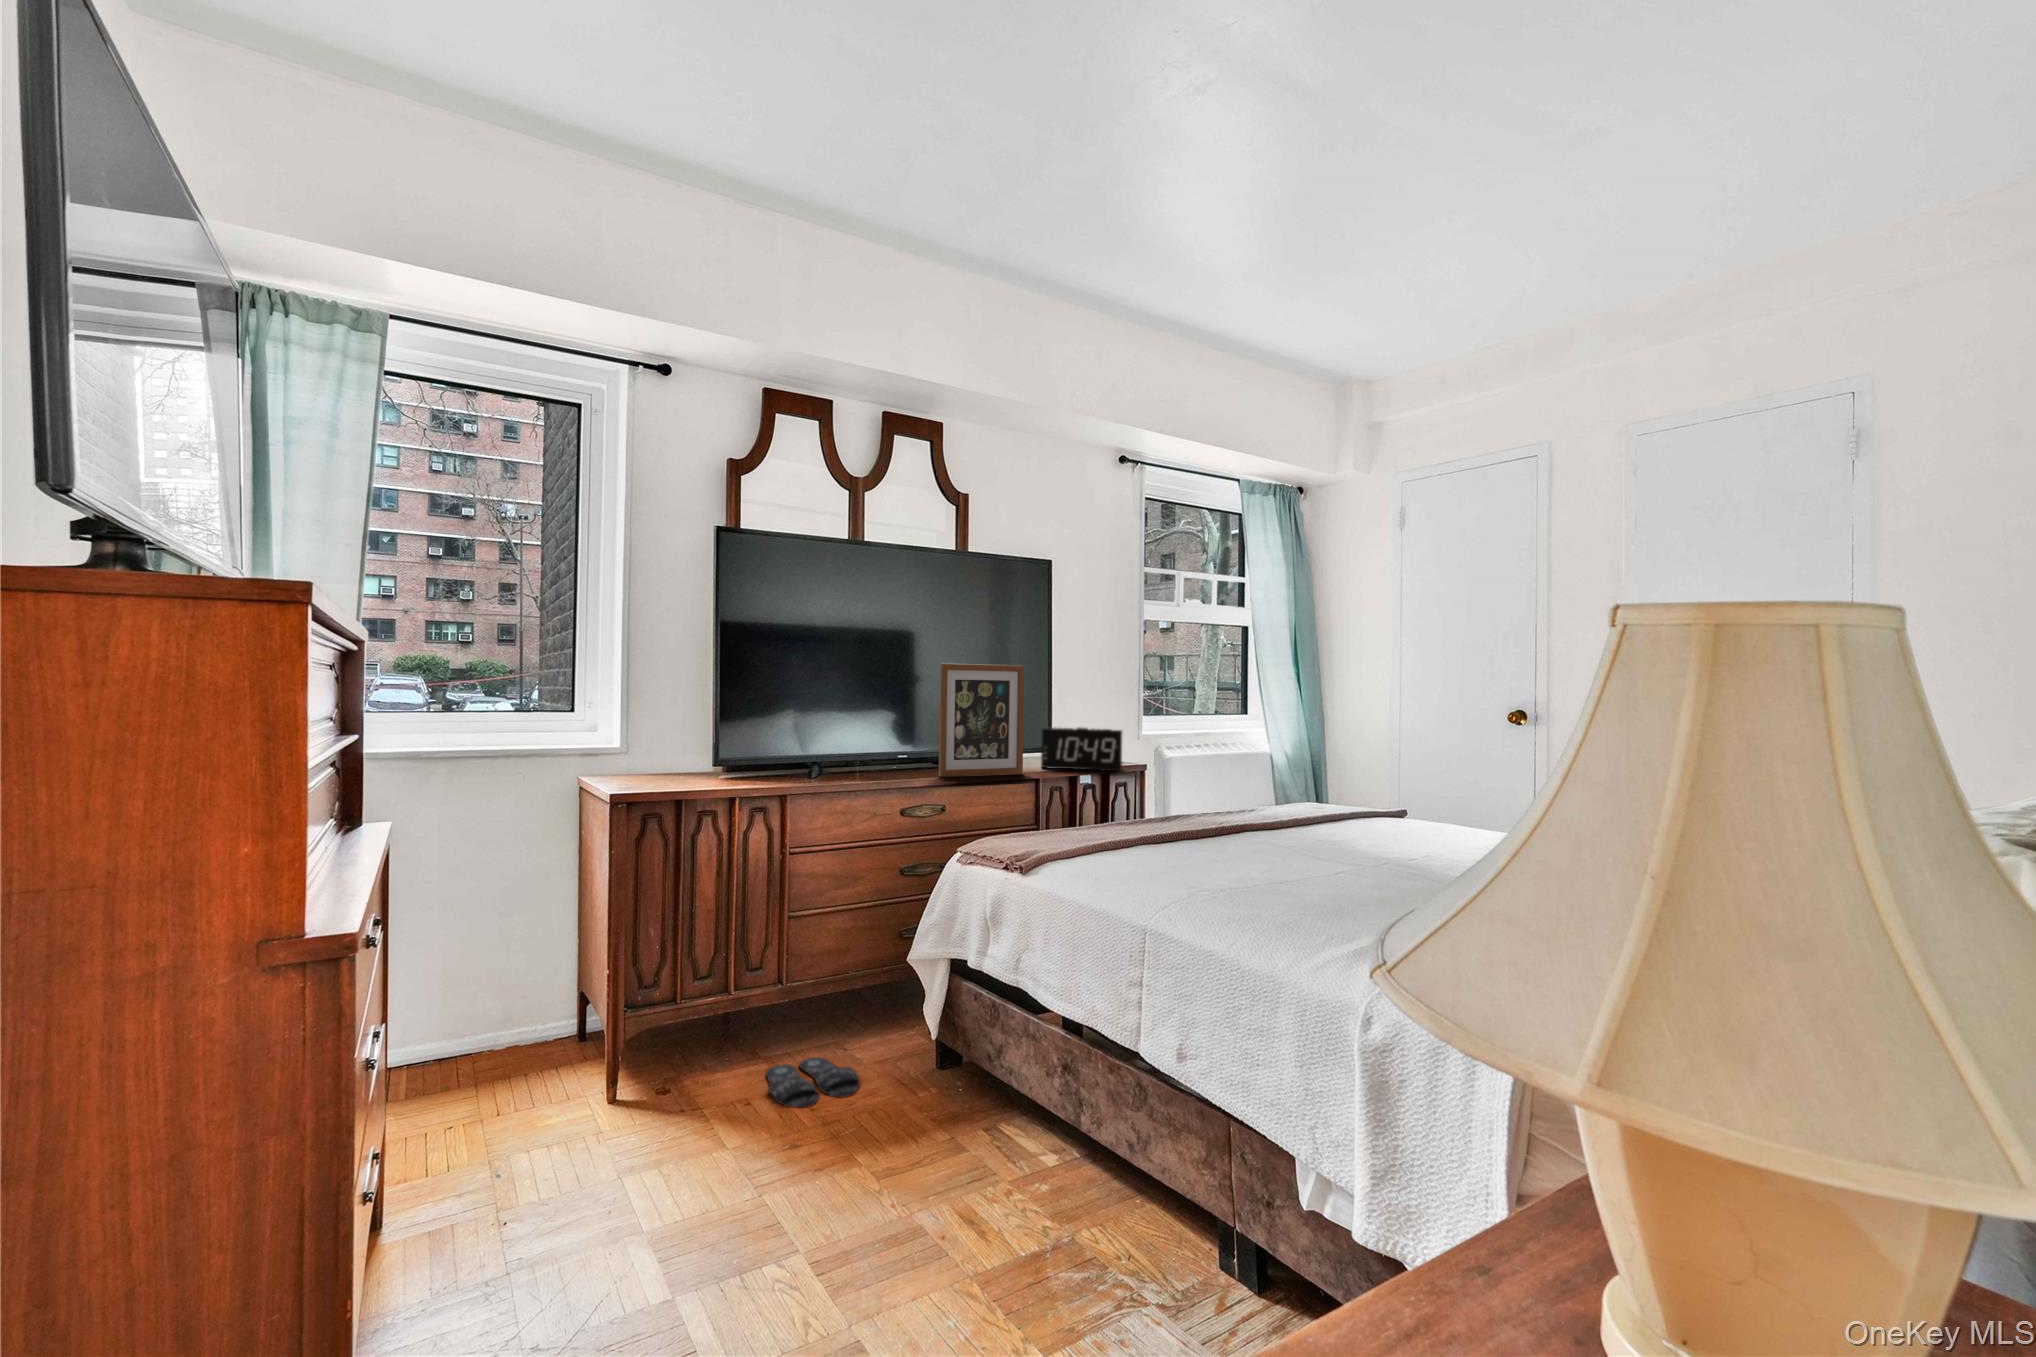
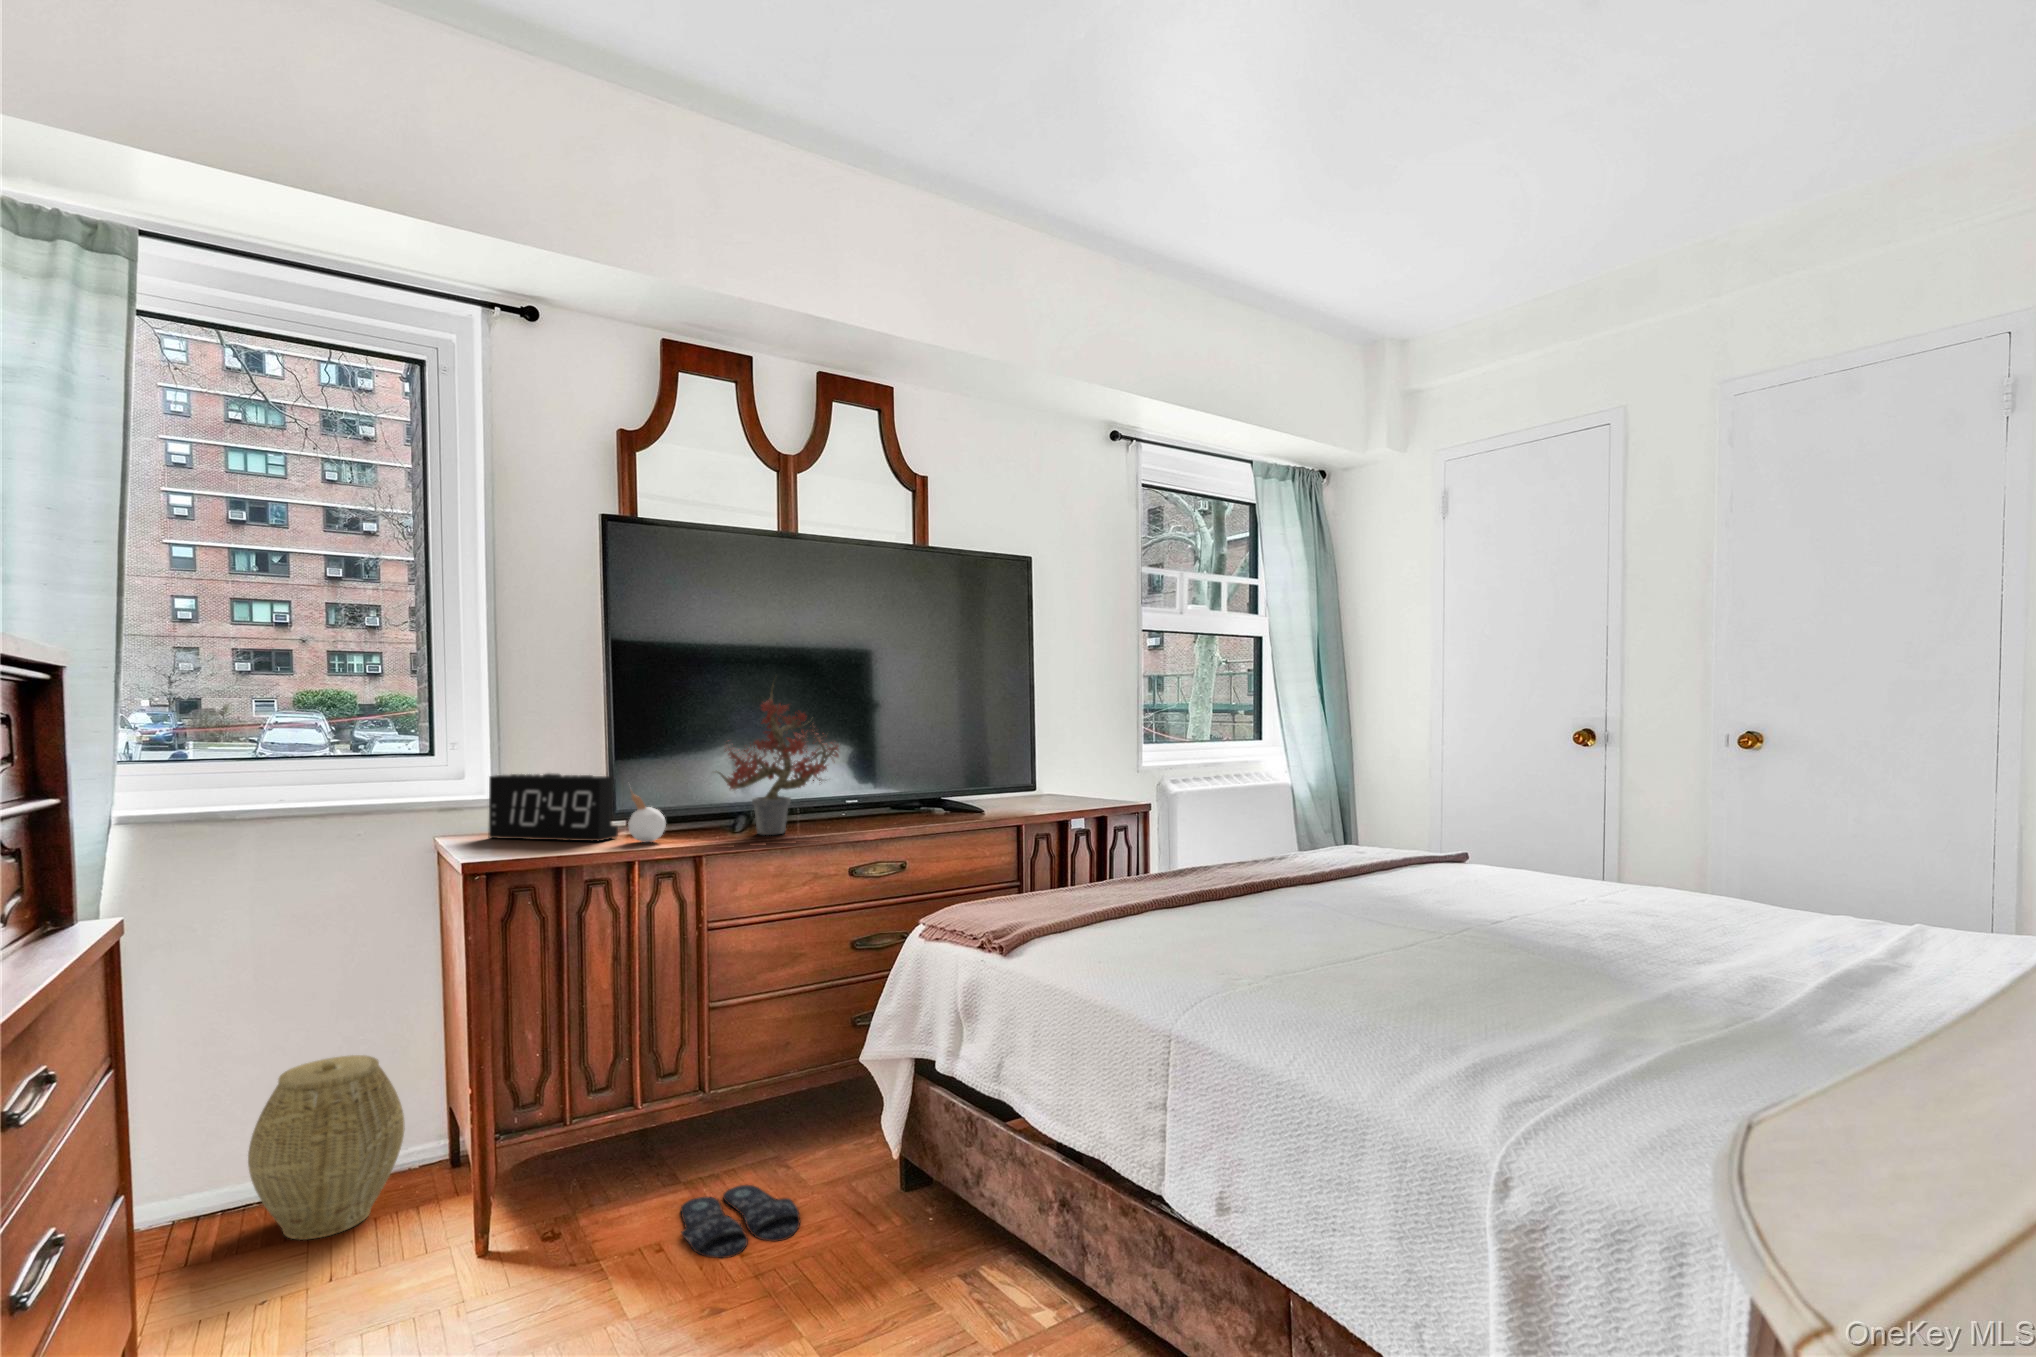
potted plant: none [793,654,896,782] -> present [717,687,839,835]
picture frame: present [939,663,1024,777] -> none [896,684,999,825]
alarm clock: present [1041,728,1122,771] -> present [488,773,618,842]
candle: none [727,737,757,785] -> present [628,790,666,842]
woven basket: none [436,947,552,1085] -> present [248,1055,405,1240]

